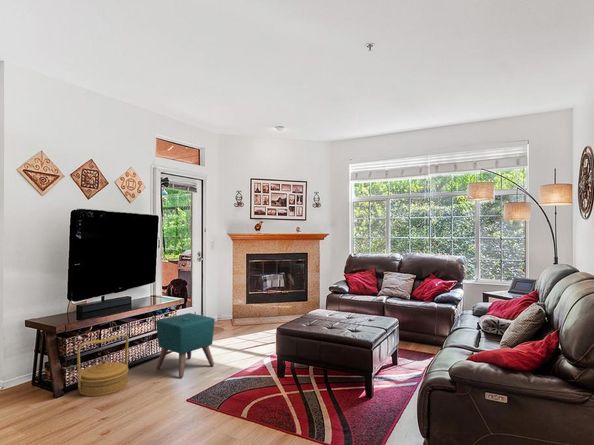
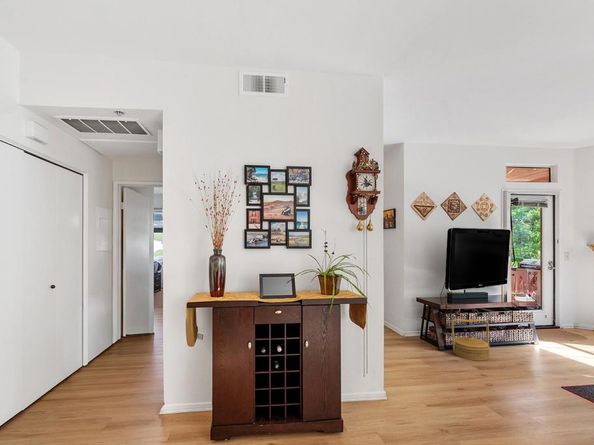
ottoman: present [156,313,215,378] -> none [512,314,576,369]

